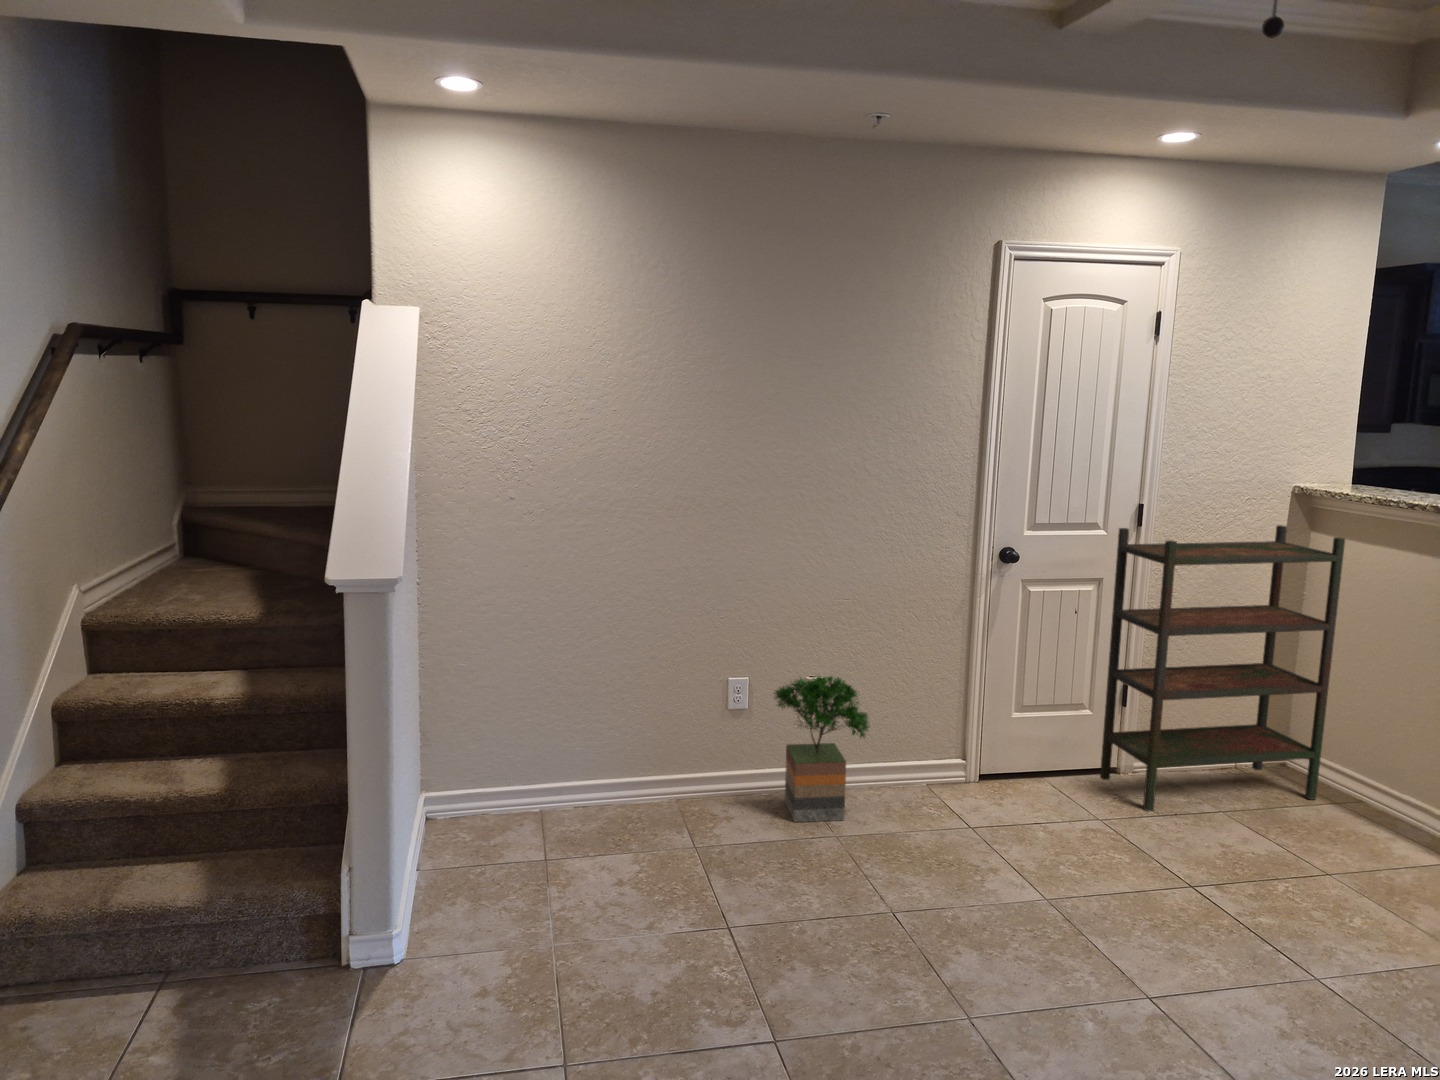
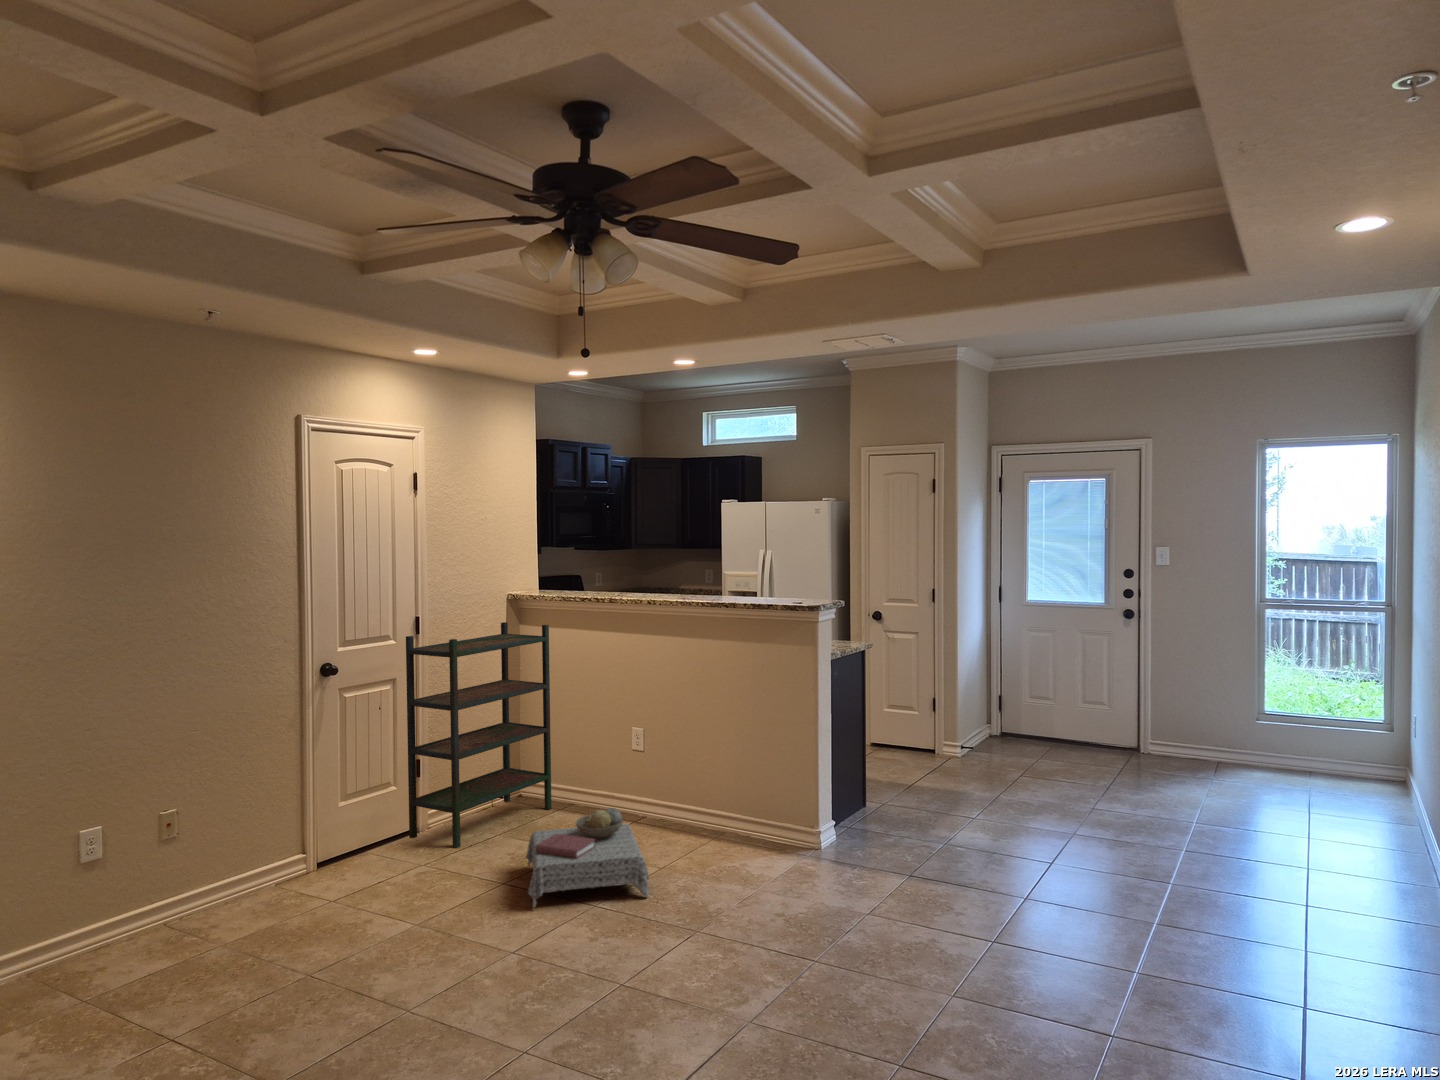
potted tree: present [774,676,869,822] -> none [131,802,245,954]
ottoman: none [1187,830,1406,1001] -> present [526,808,649,908]

